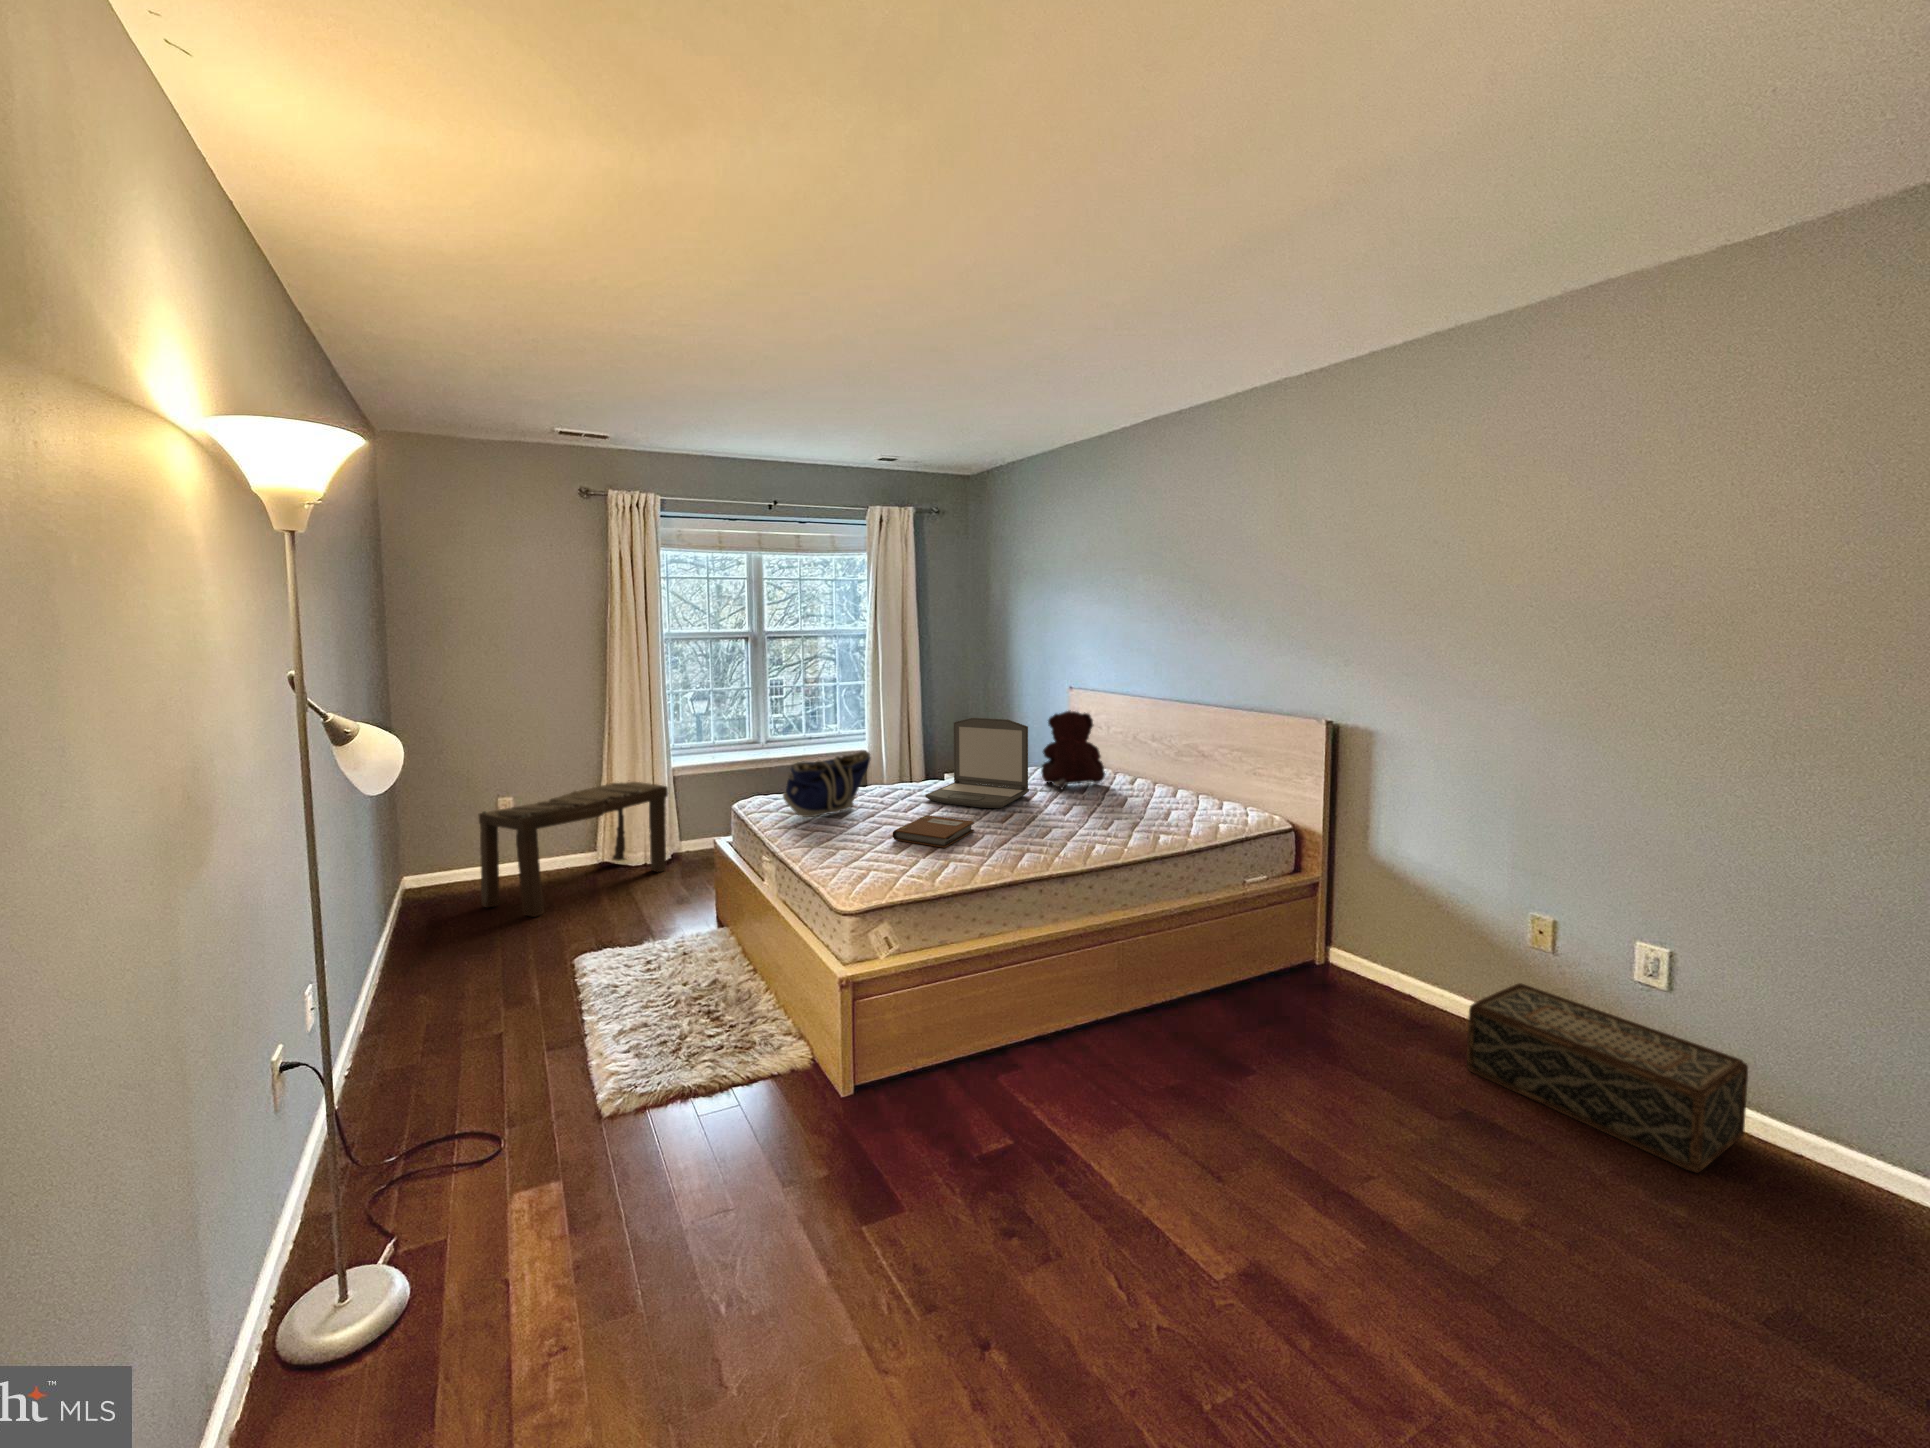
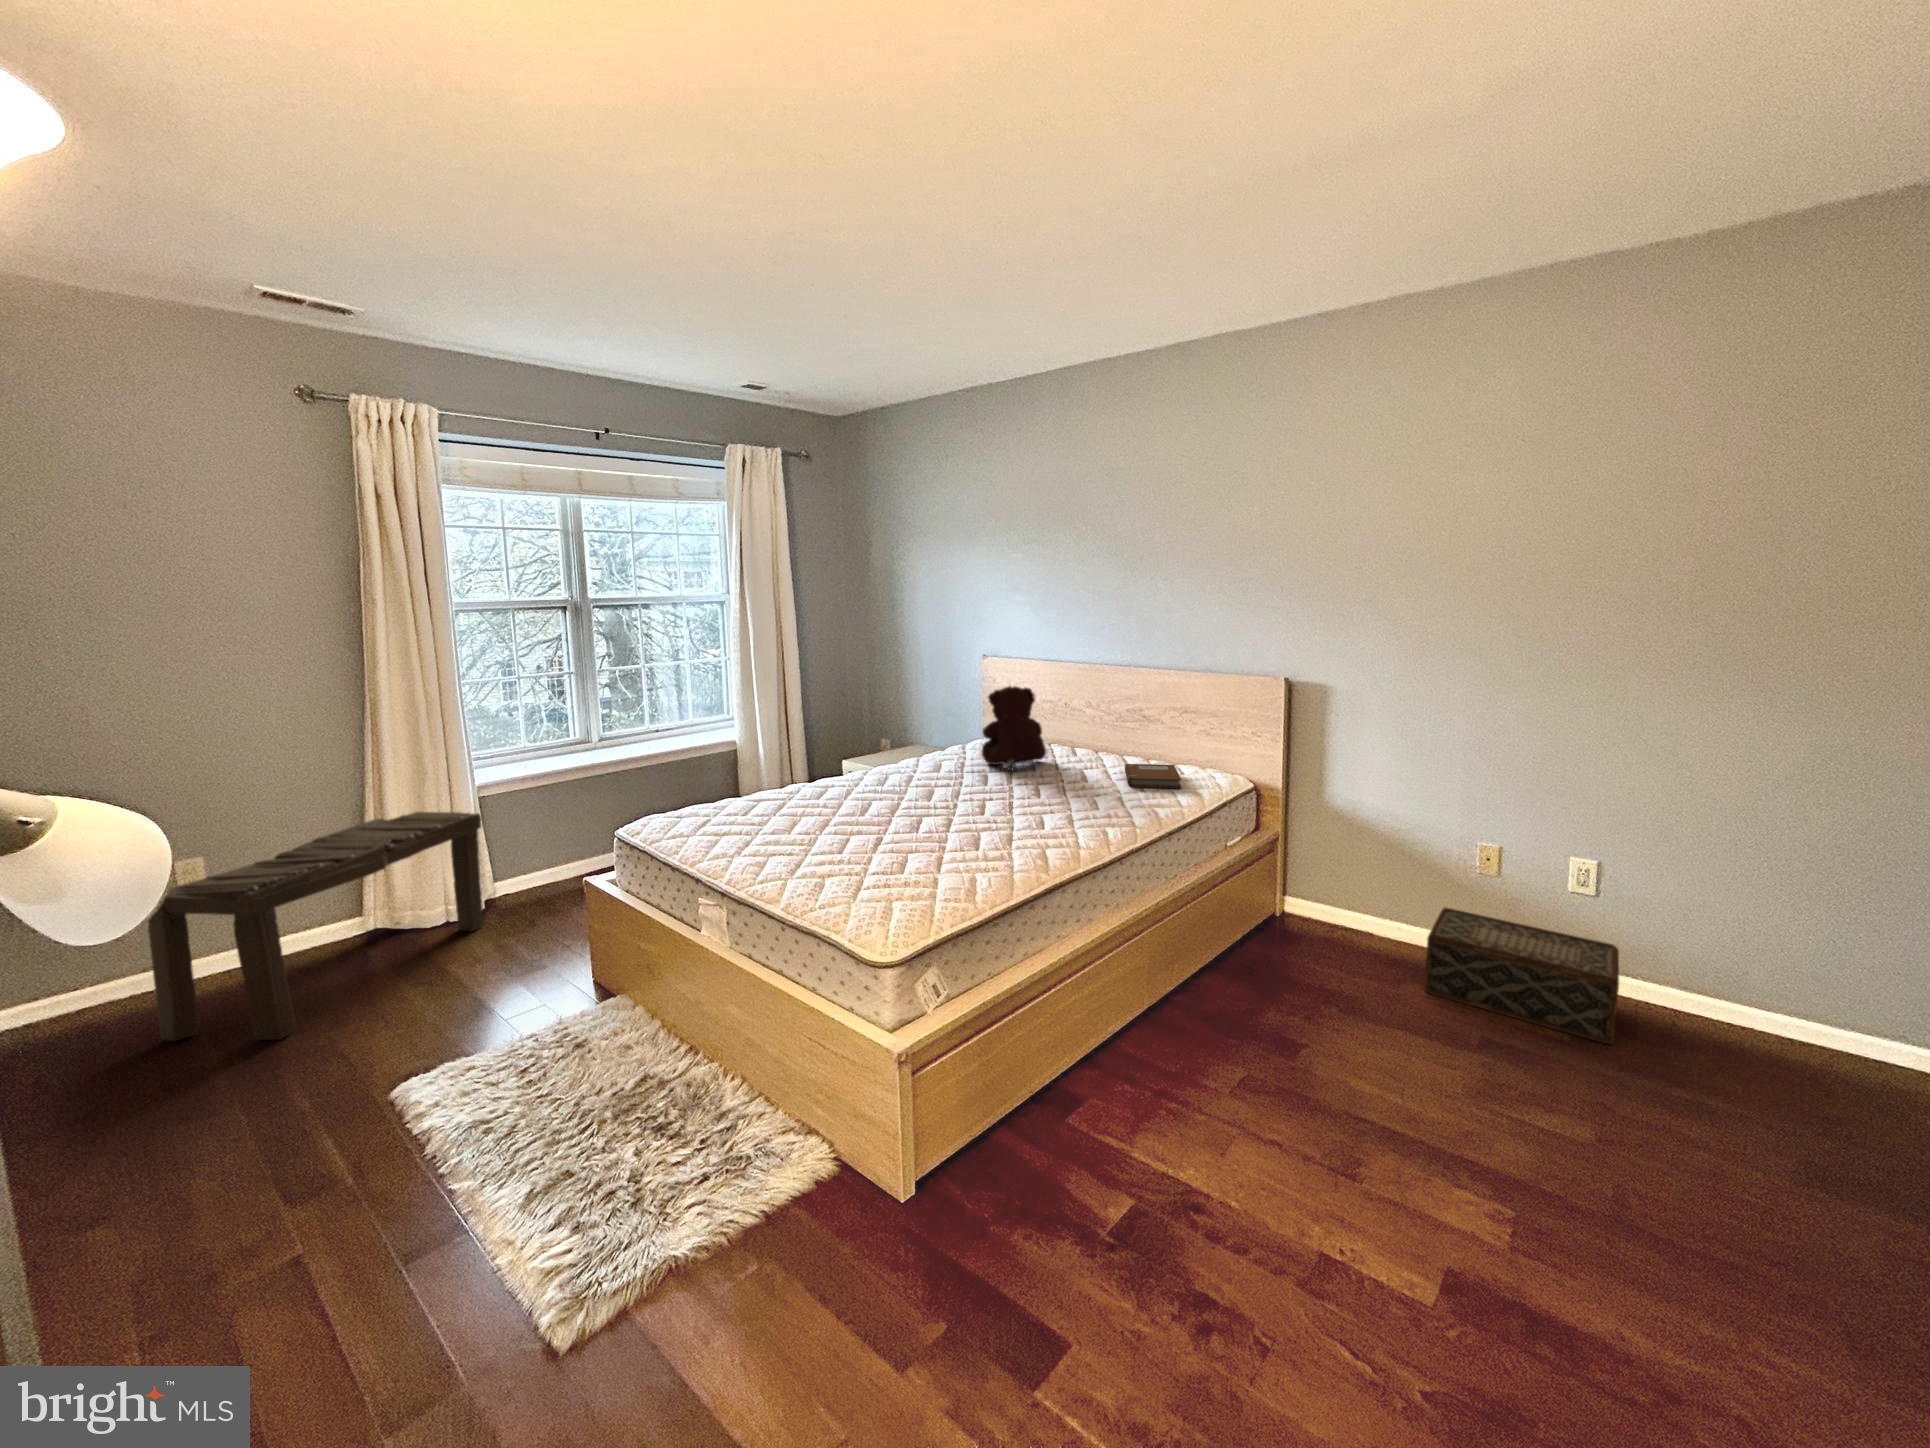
laptop: present [925,718,1029,808] -> none [877,700,985,803]
tote bag: present [783,751,870,817] -> none [712,750,821,842]
notebook: present [893,815,974,848] -> present [1125,764,1181,788]

